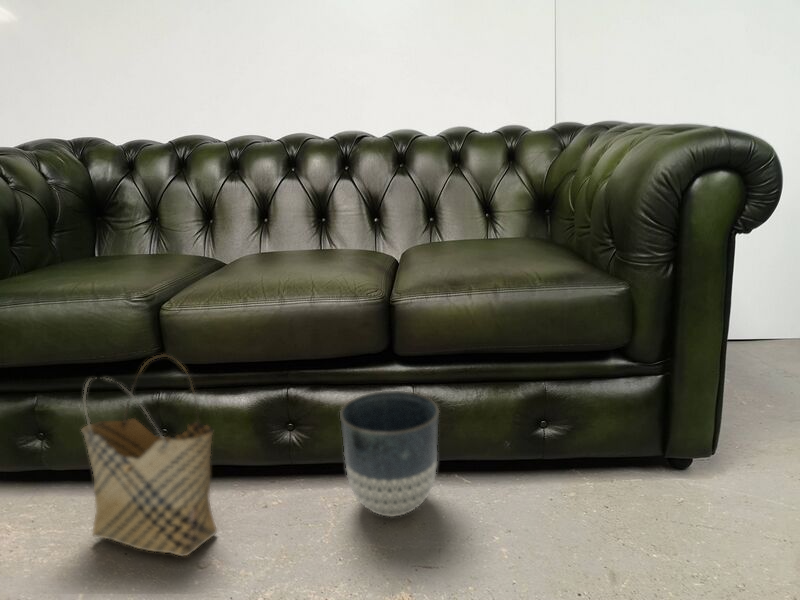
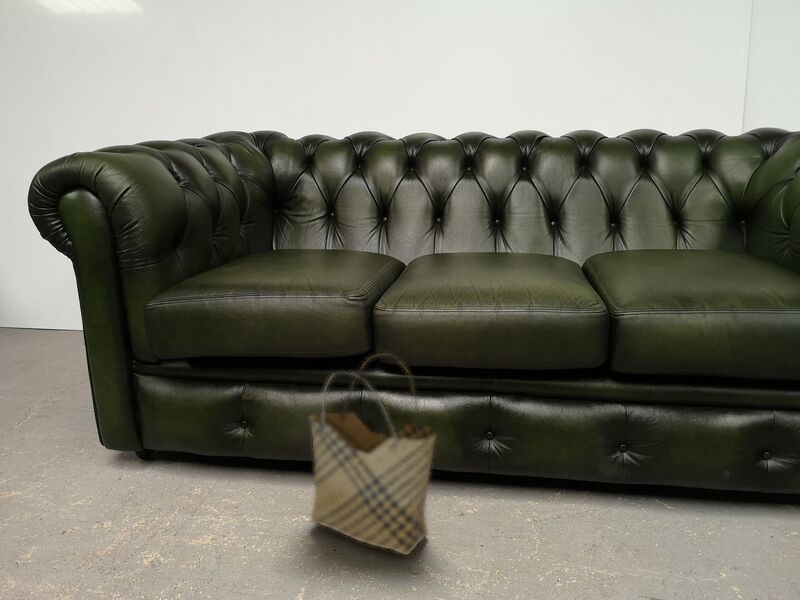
planter: present [340,391,439,516] -> none [558,409,671,543]

